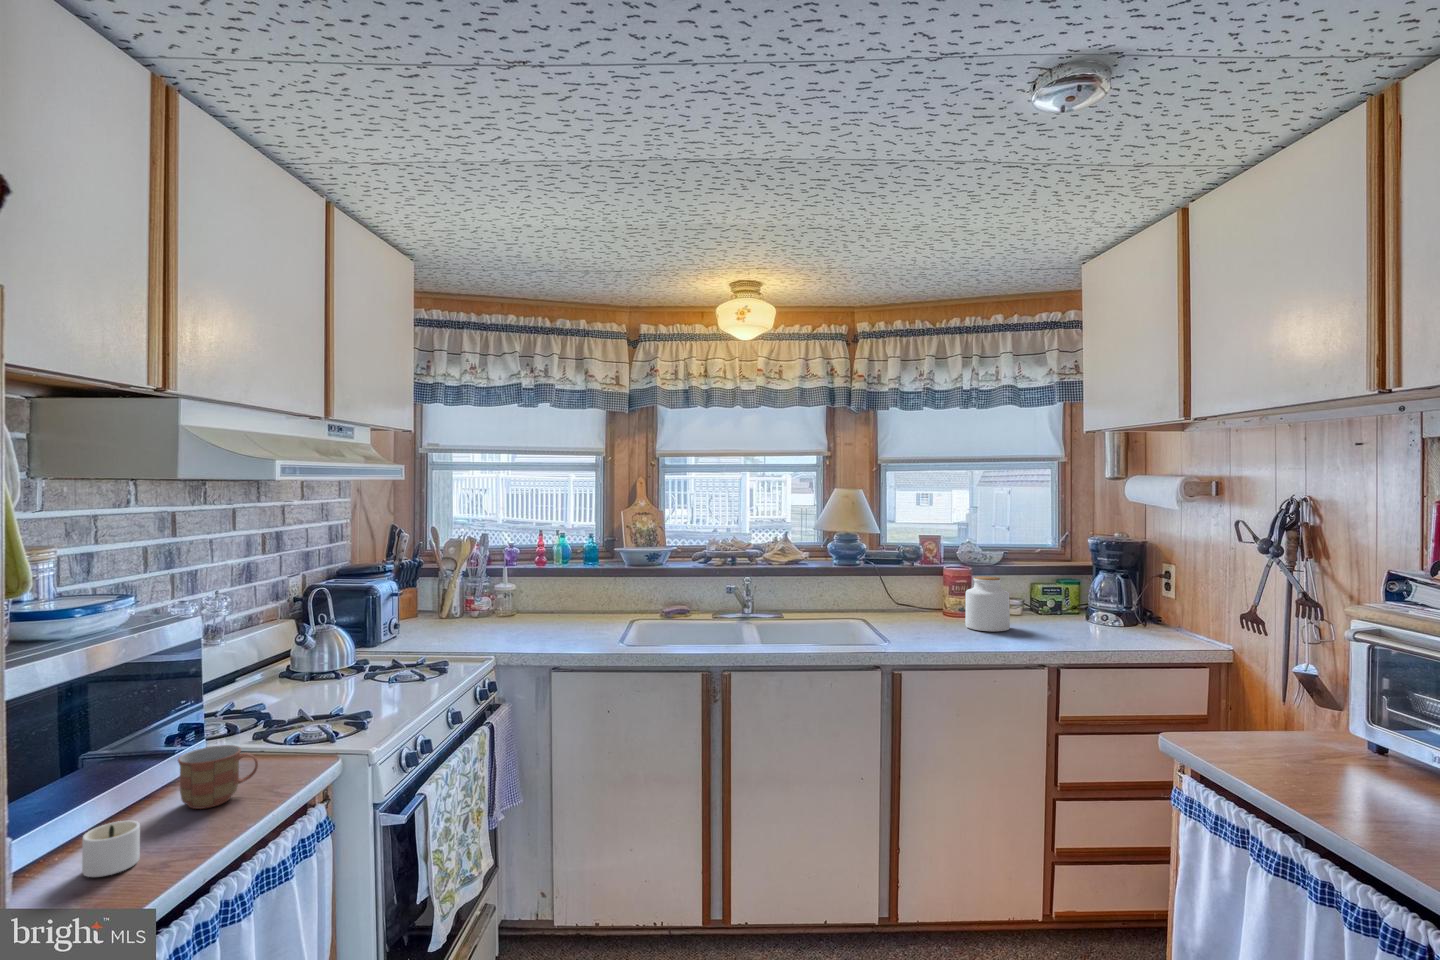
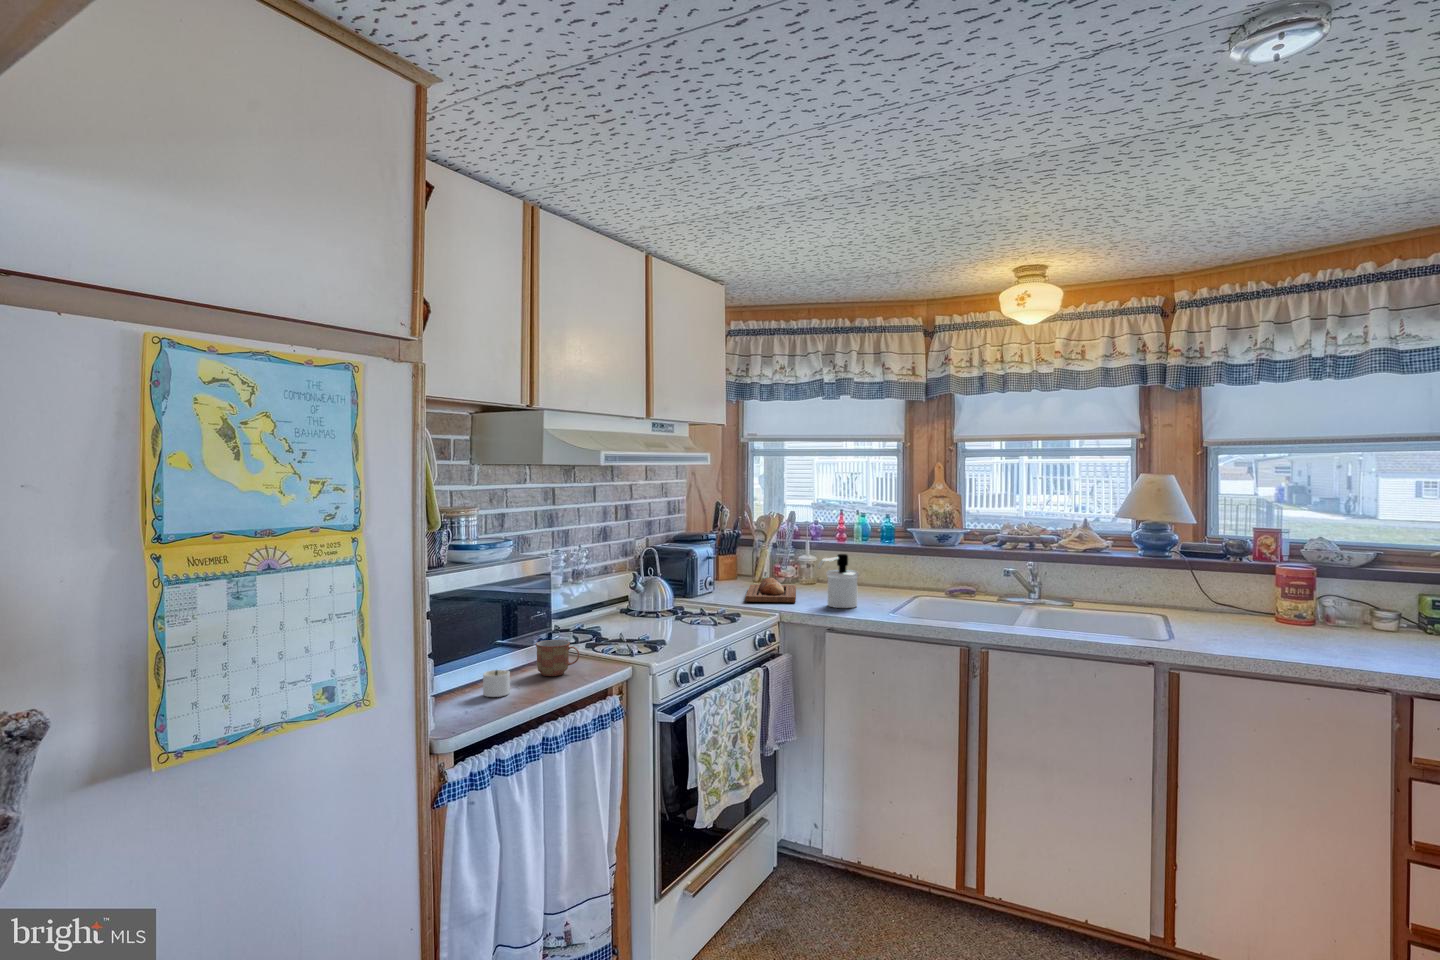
jar: present [965,576,1010,631] -> none [1285,579,1346,644]
soap dispenser: none [543,578,585,639] -> present [818,554,859,608]
bread loaf: none [442,609,510,642] -> present [745,577,796,602]

